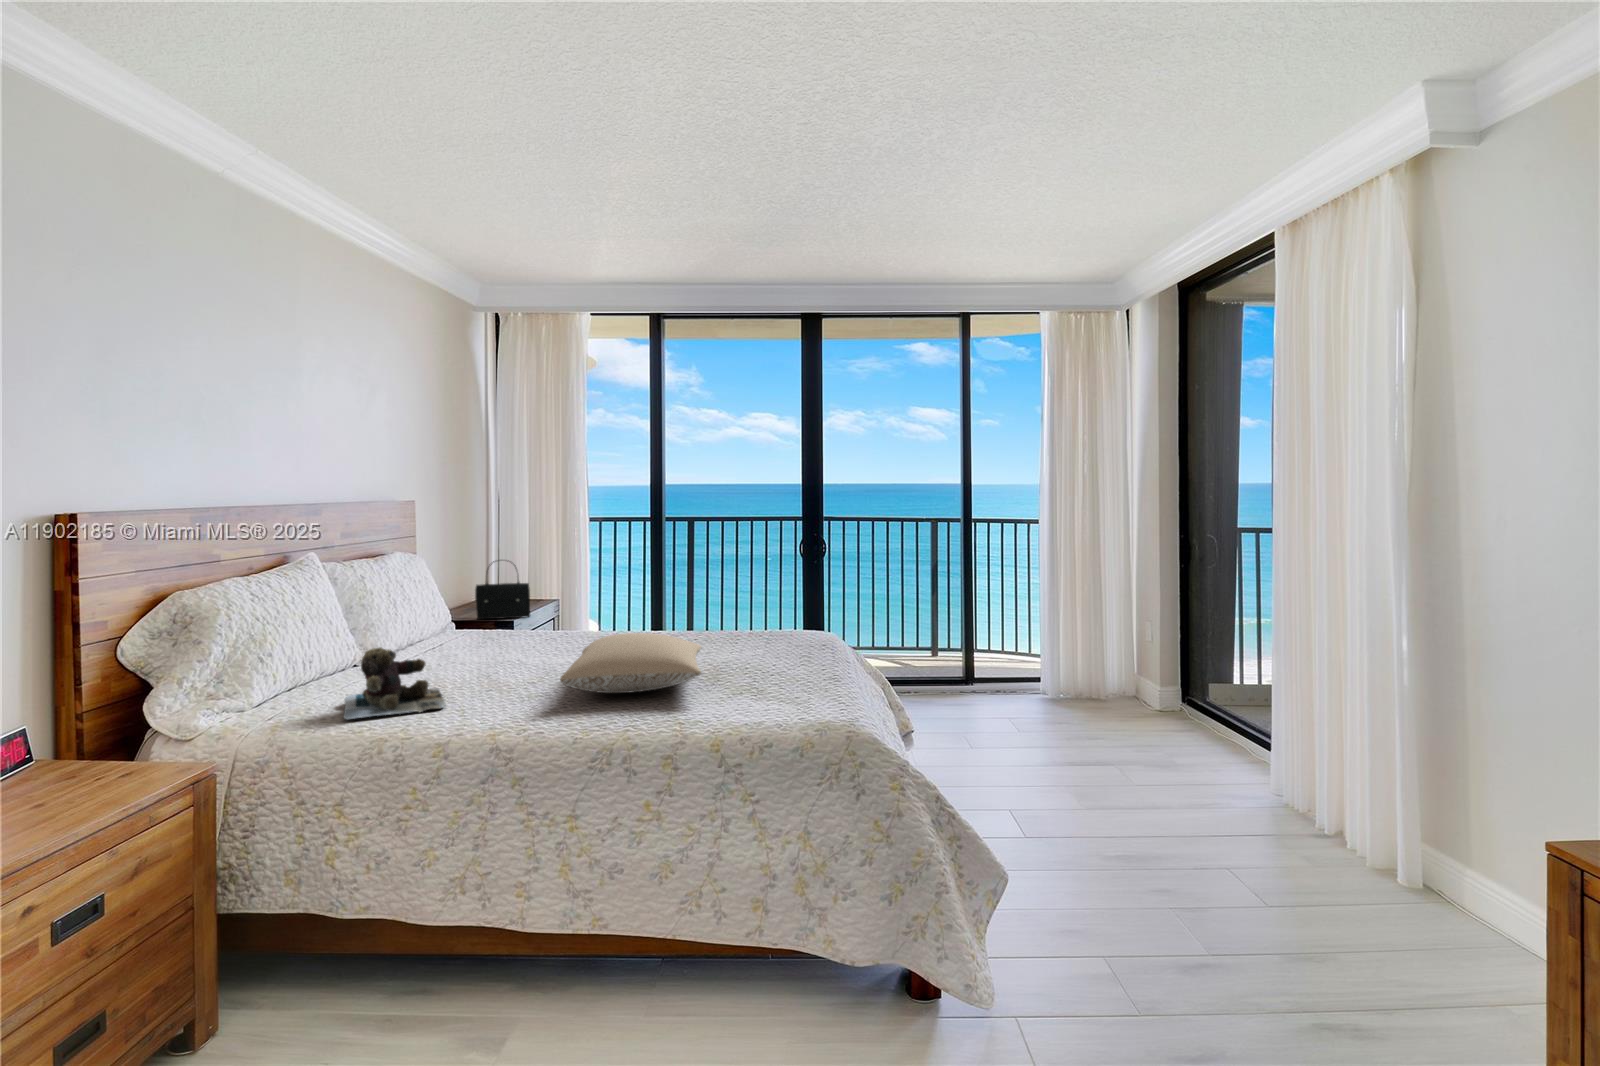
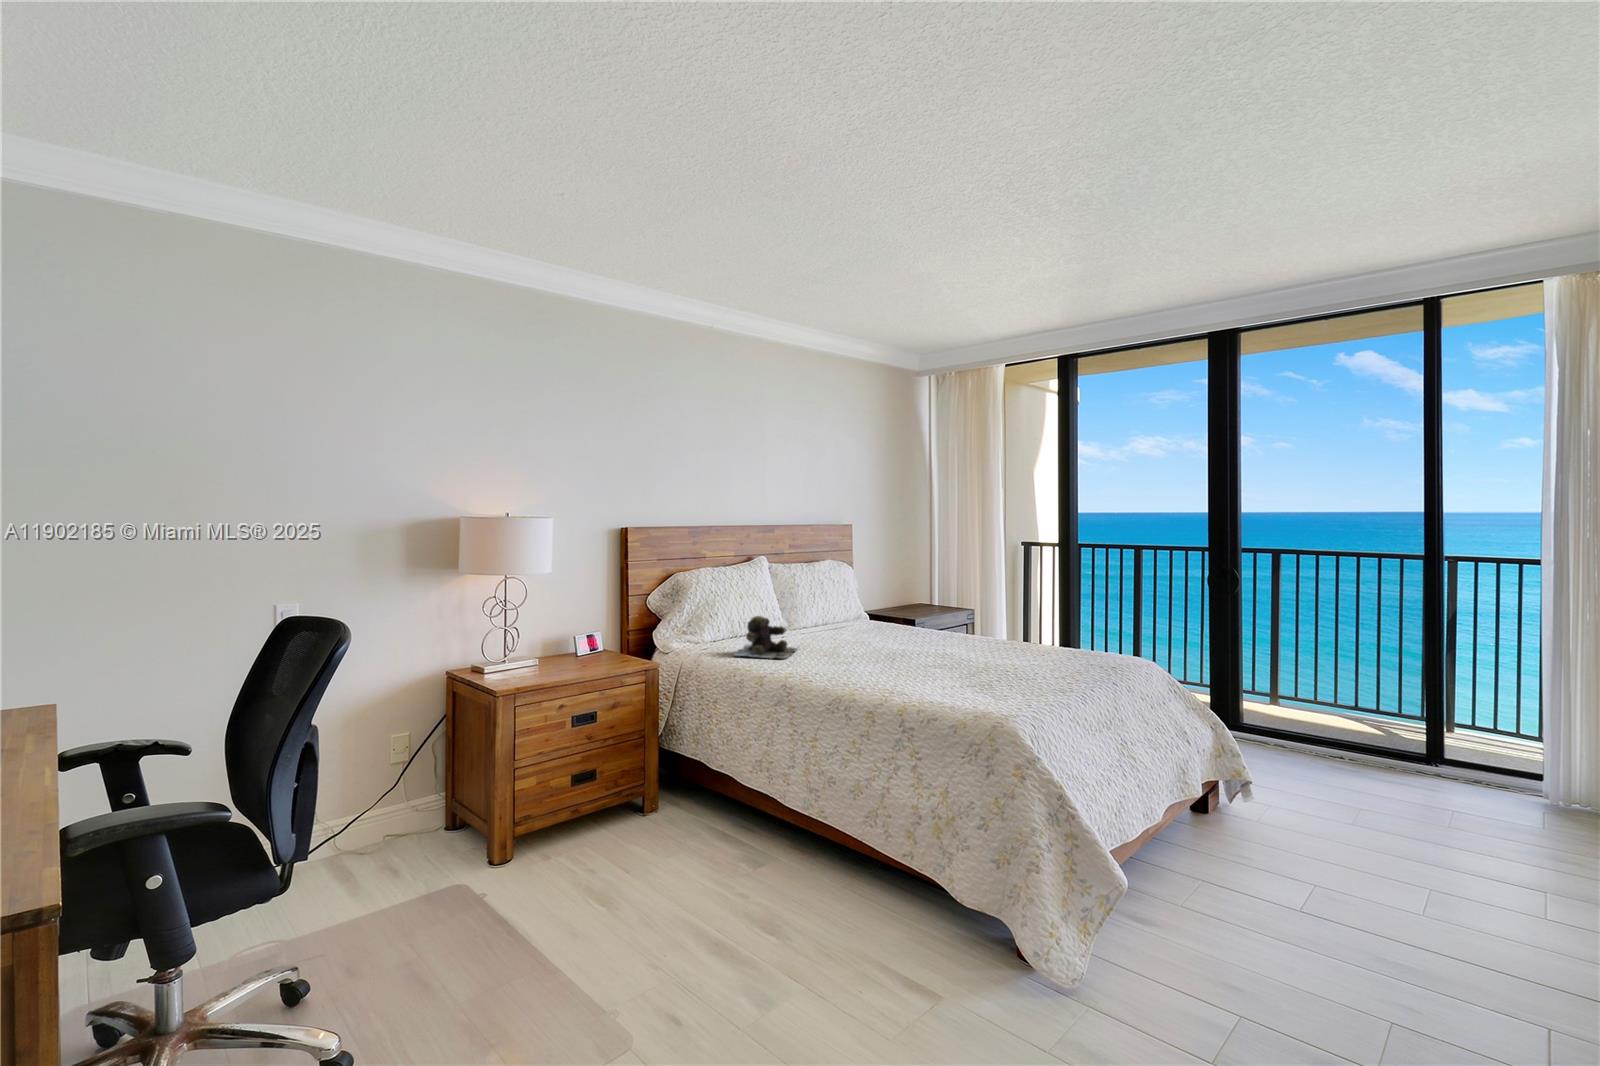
handbag: present [475,561,530,619] -> none [893,568,931,615]
pillow: present [560,633,701,693] -> none [839,627,970,670]

